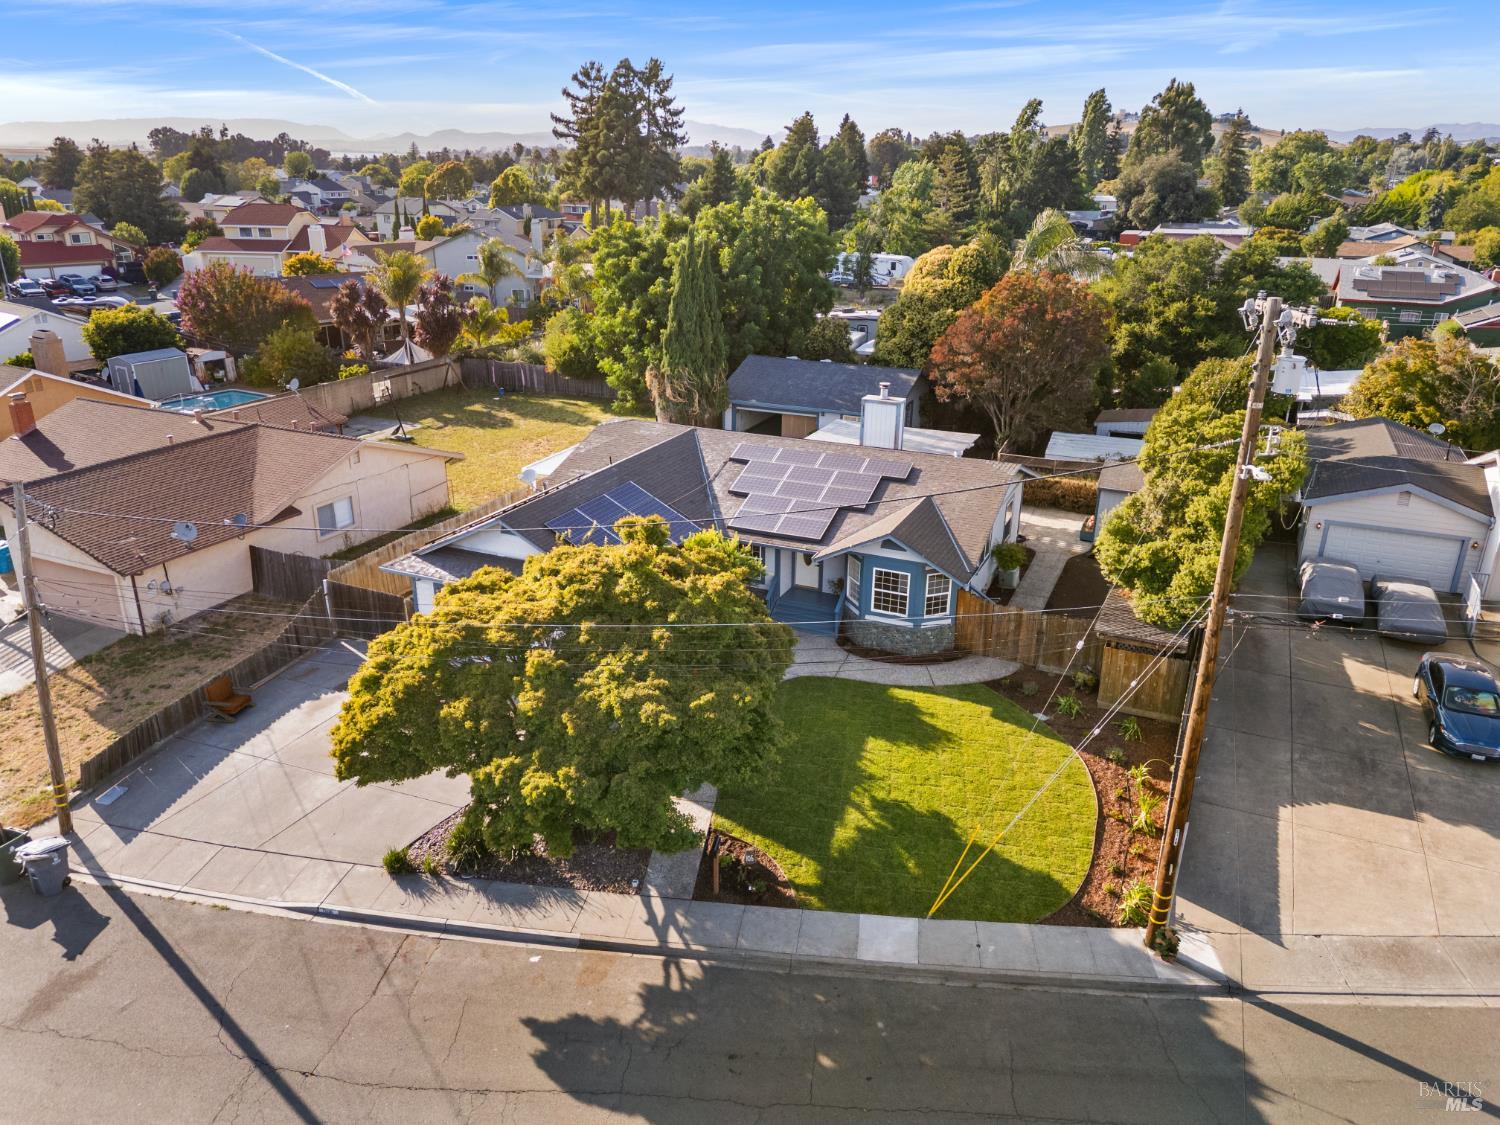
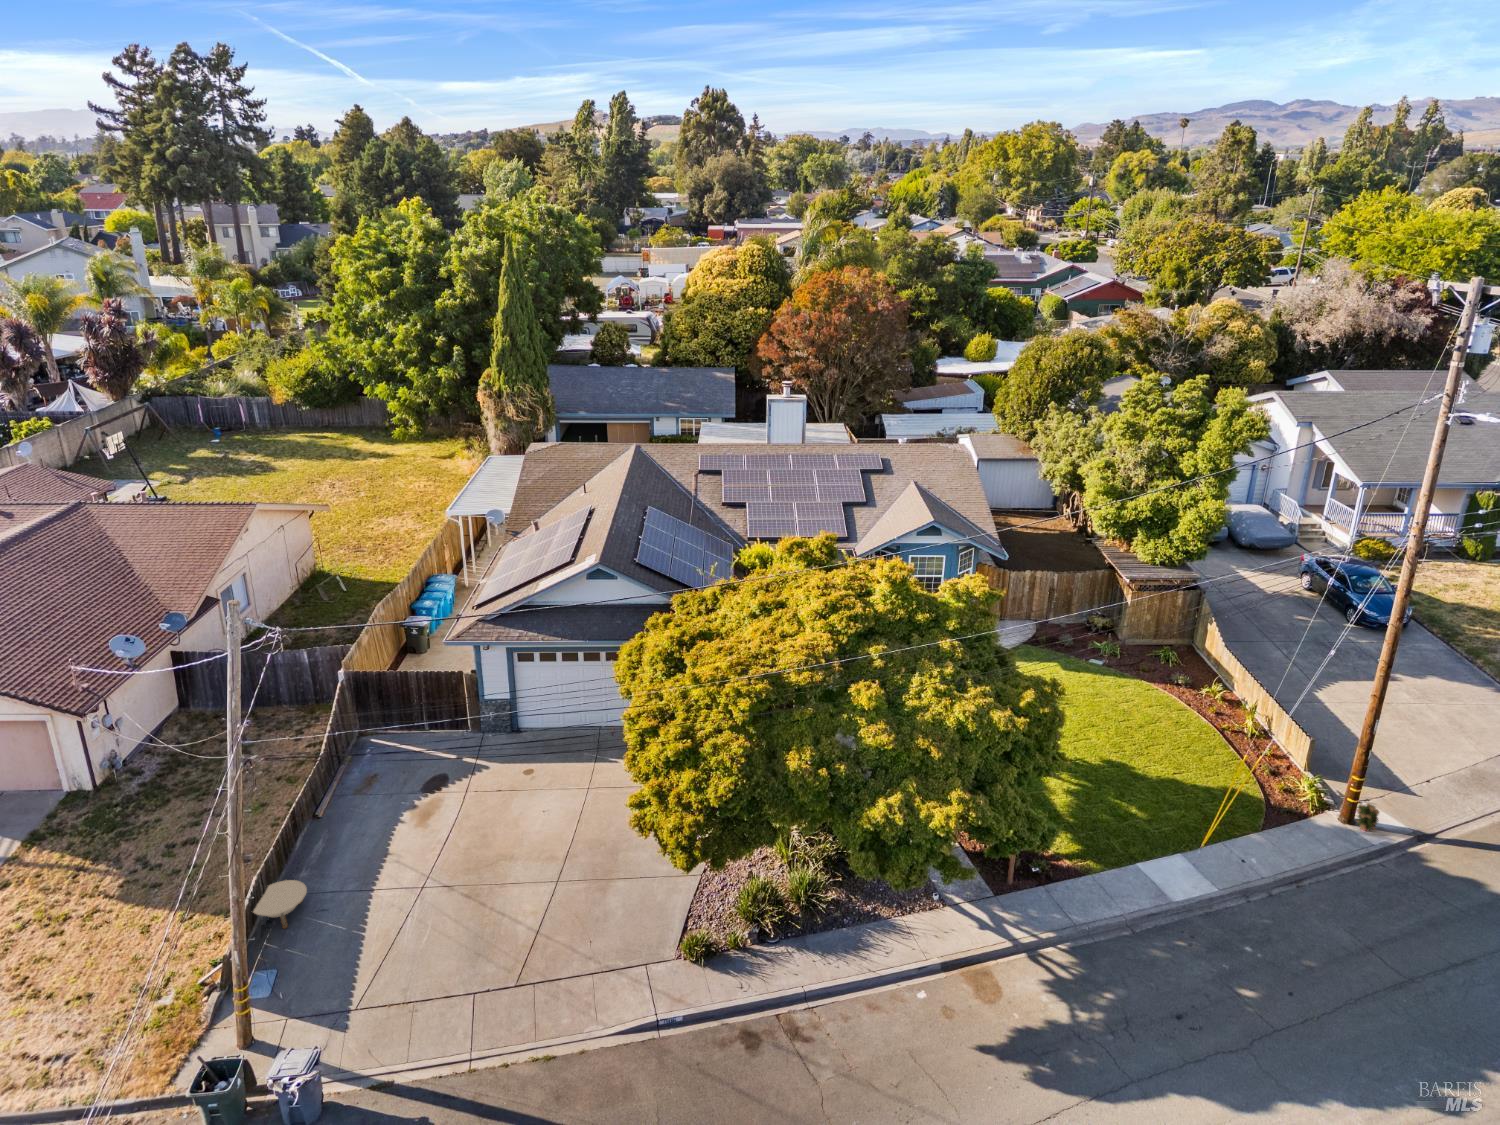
lounge chair: present [201,676,257,723] -> none [282,807,334,868]
round table: none [143,727,192,762] -> present [253,880,307,929]

